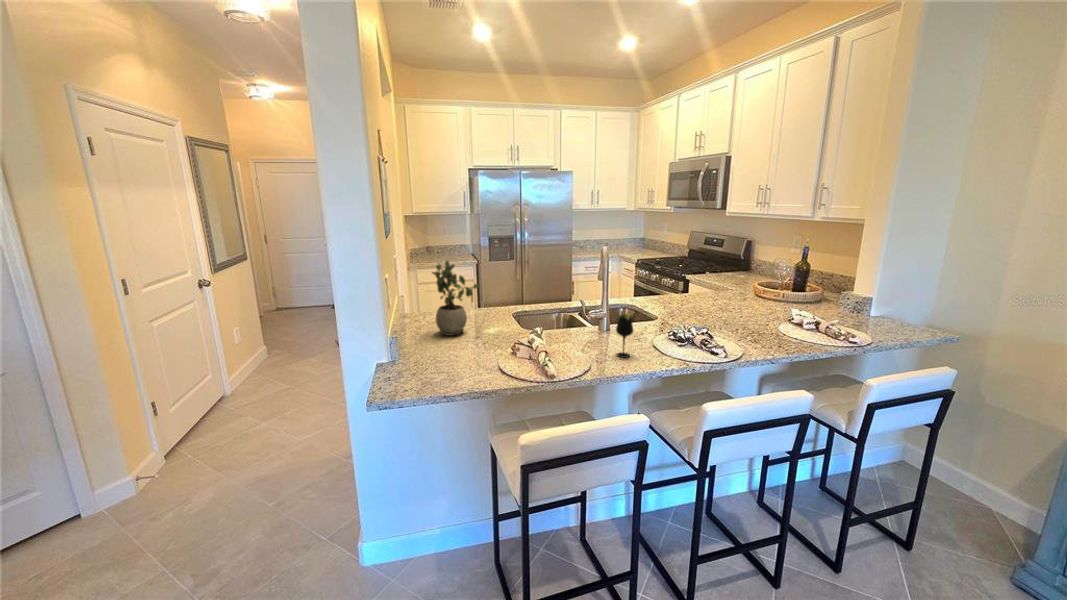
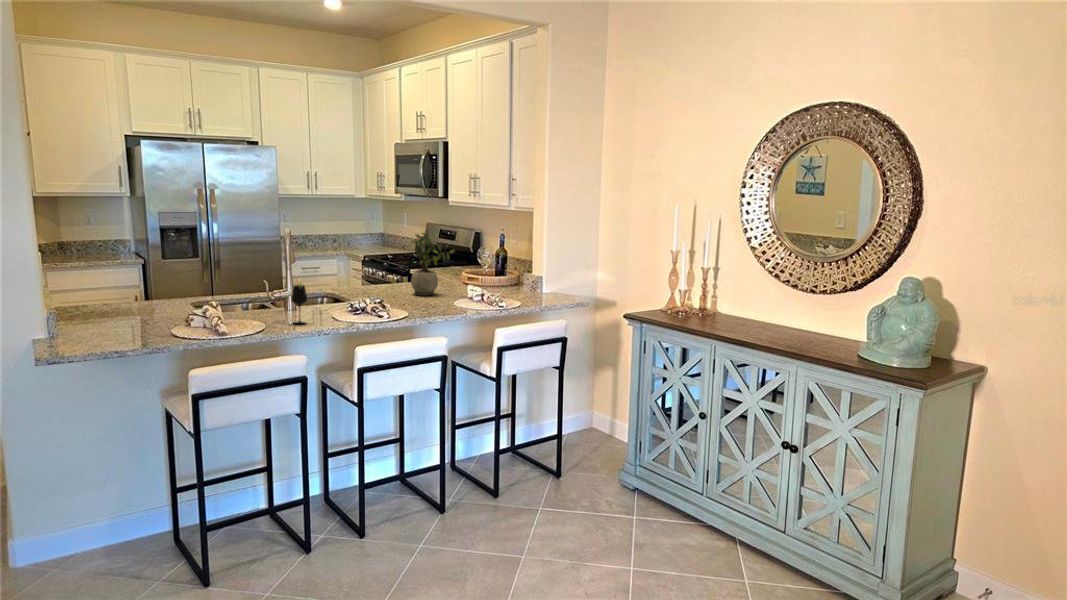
potted plant: present [432,261,479,336] -> present [411,231,454,296]

